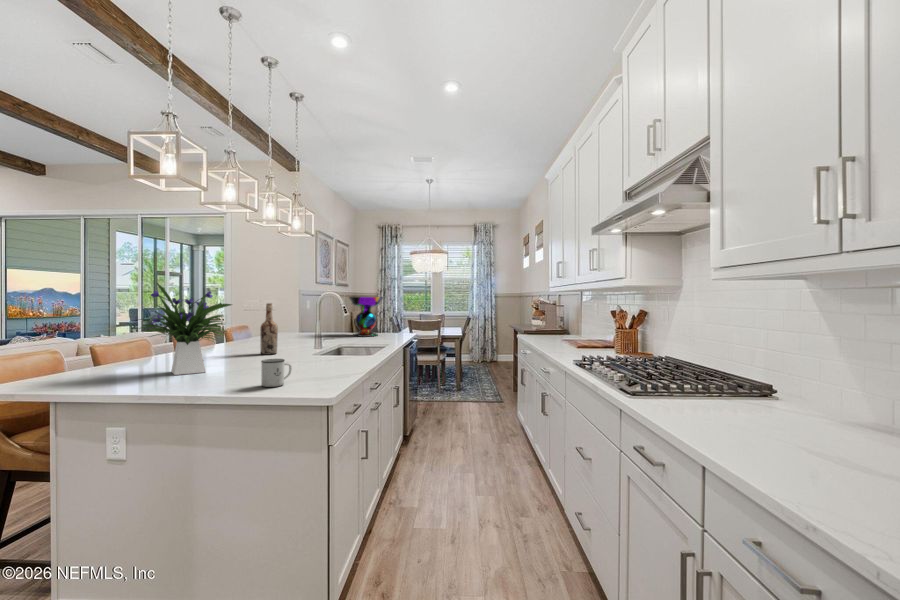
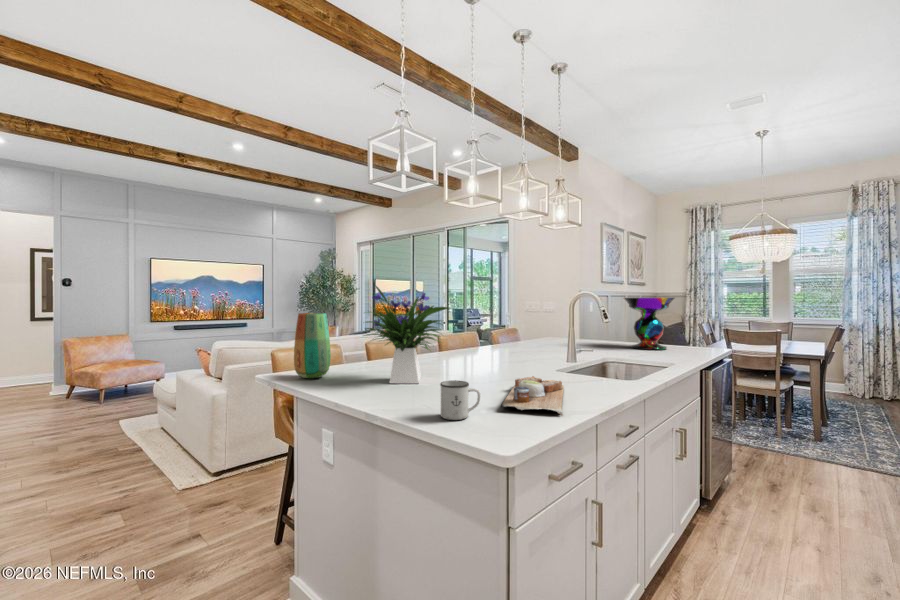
wine bottle: present [260,303,278,355] -> none [499,306,517,366]
vase: none [41,311,89,382] -> present [294,313,331,378]
cutting board: none [296,356,347,376] -> present [501,376,564,415]

